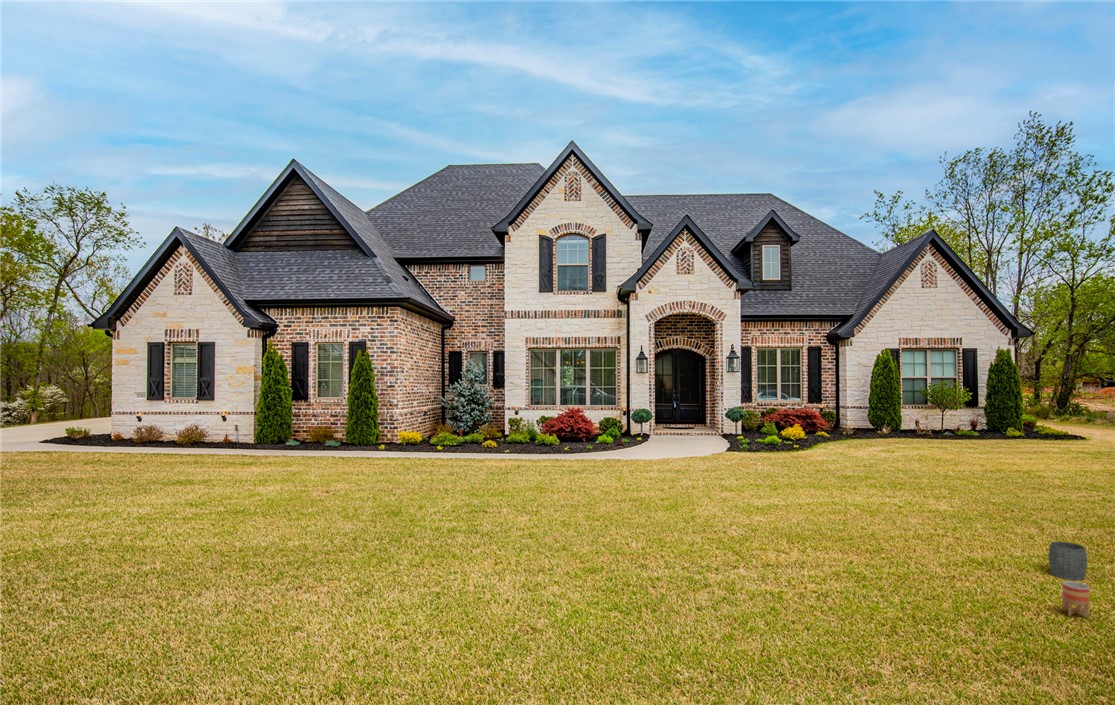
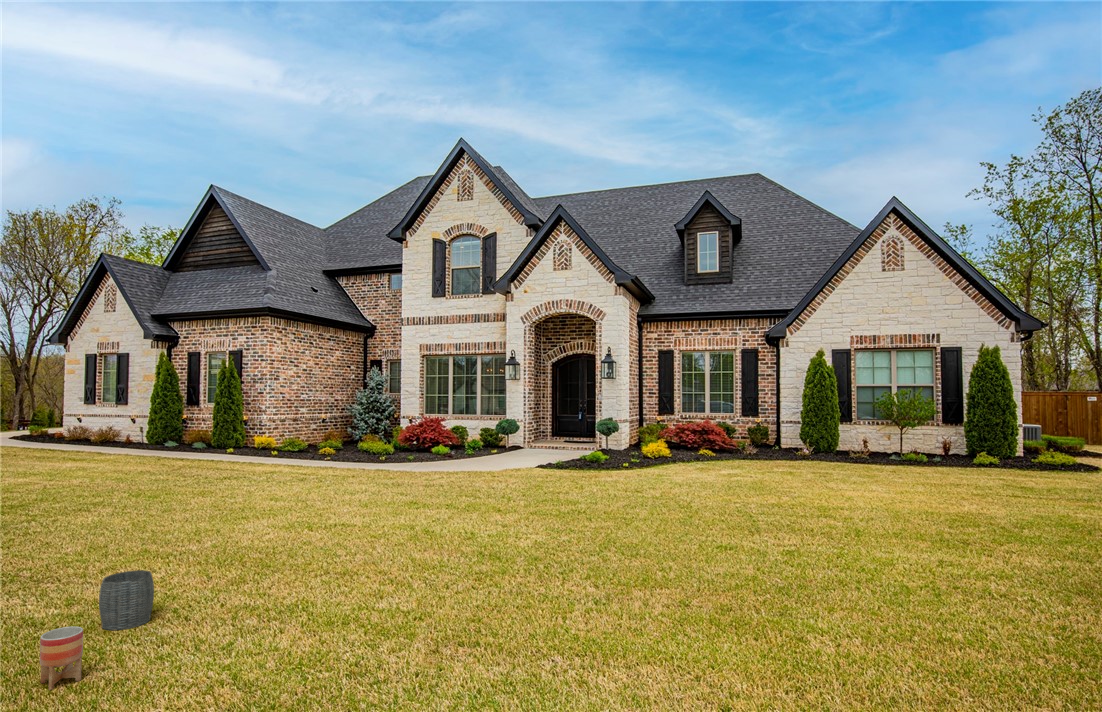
woven basket: present [1048,541,1087,580] -> present [99,570,154,630]

